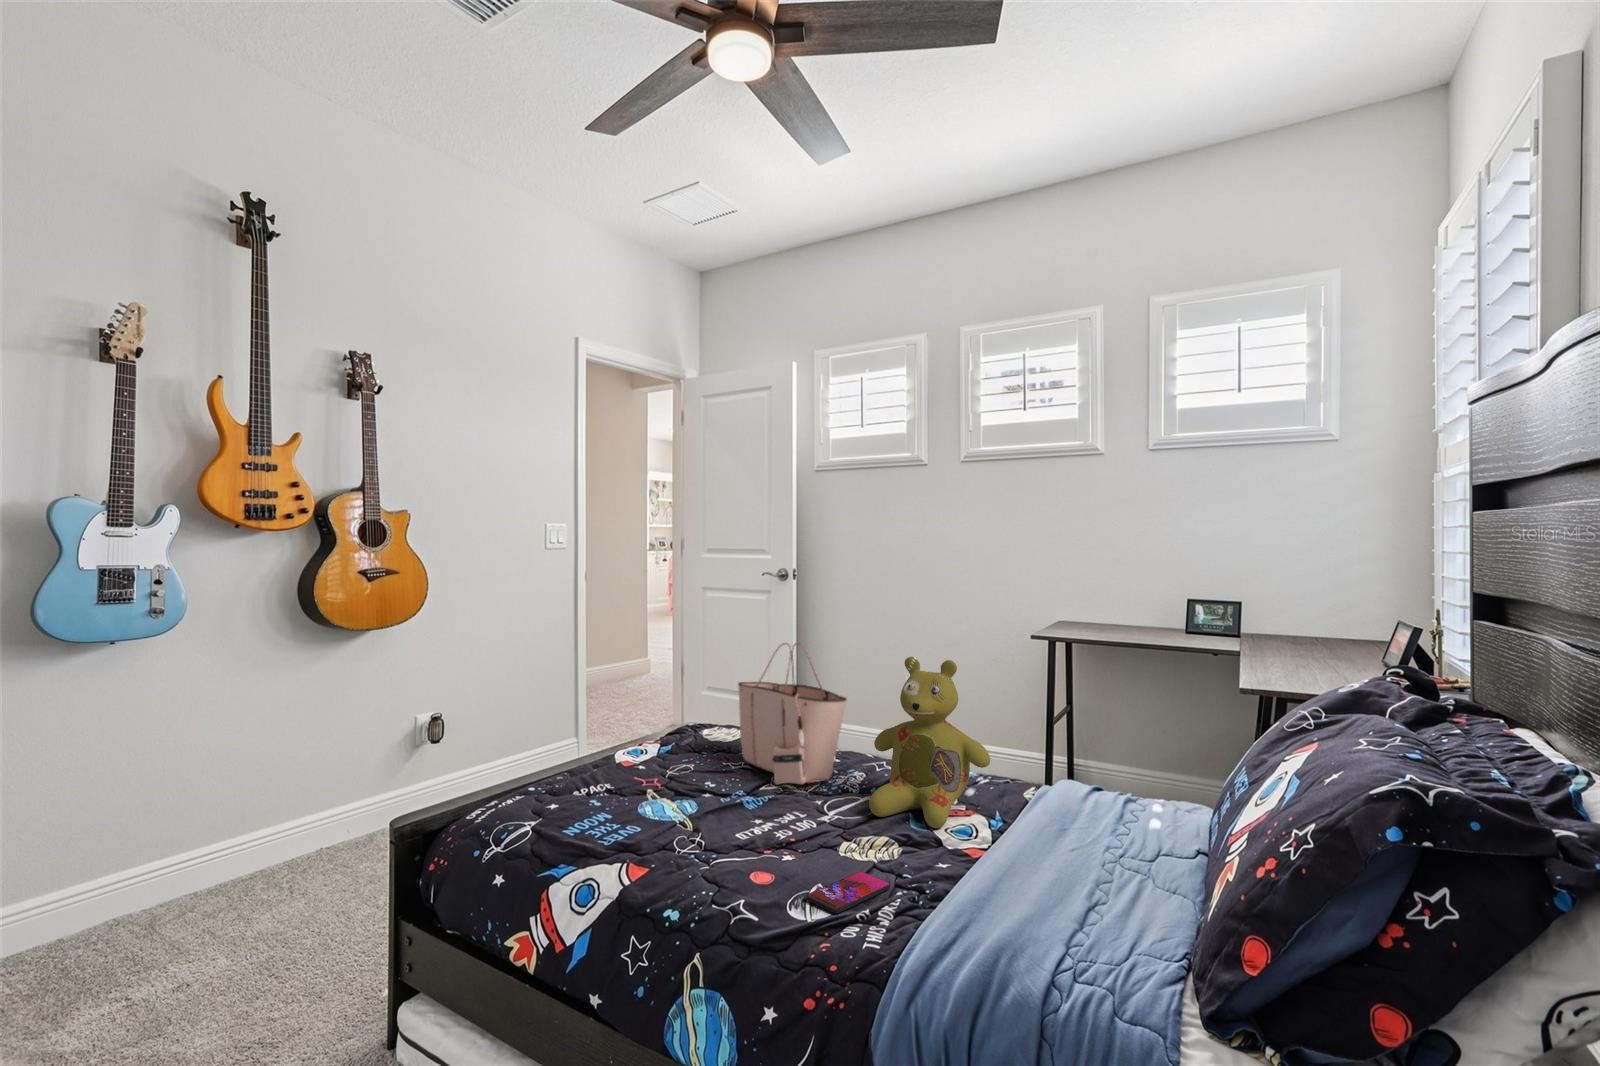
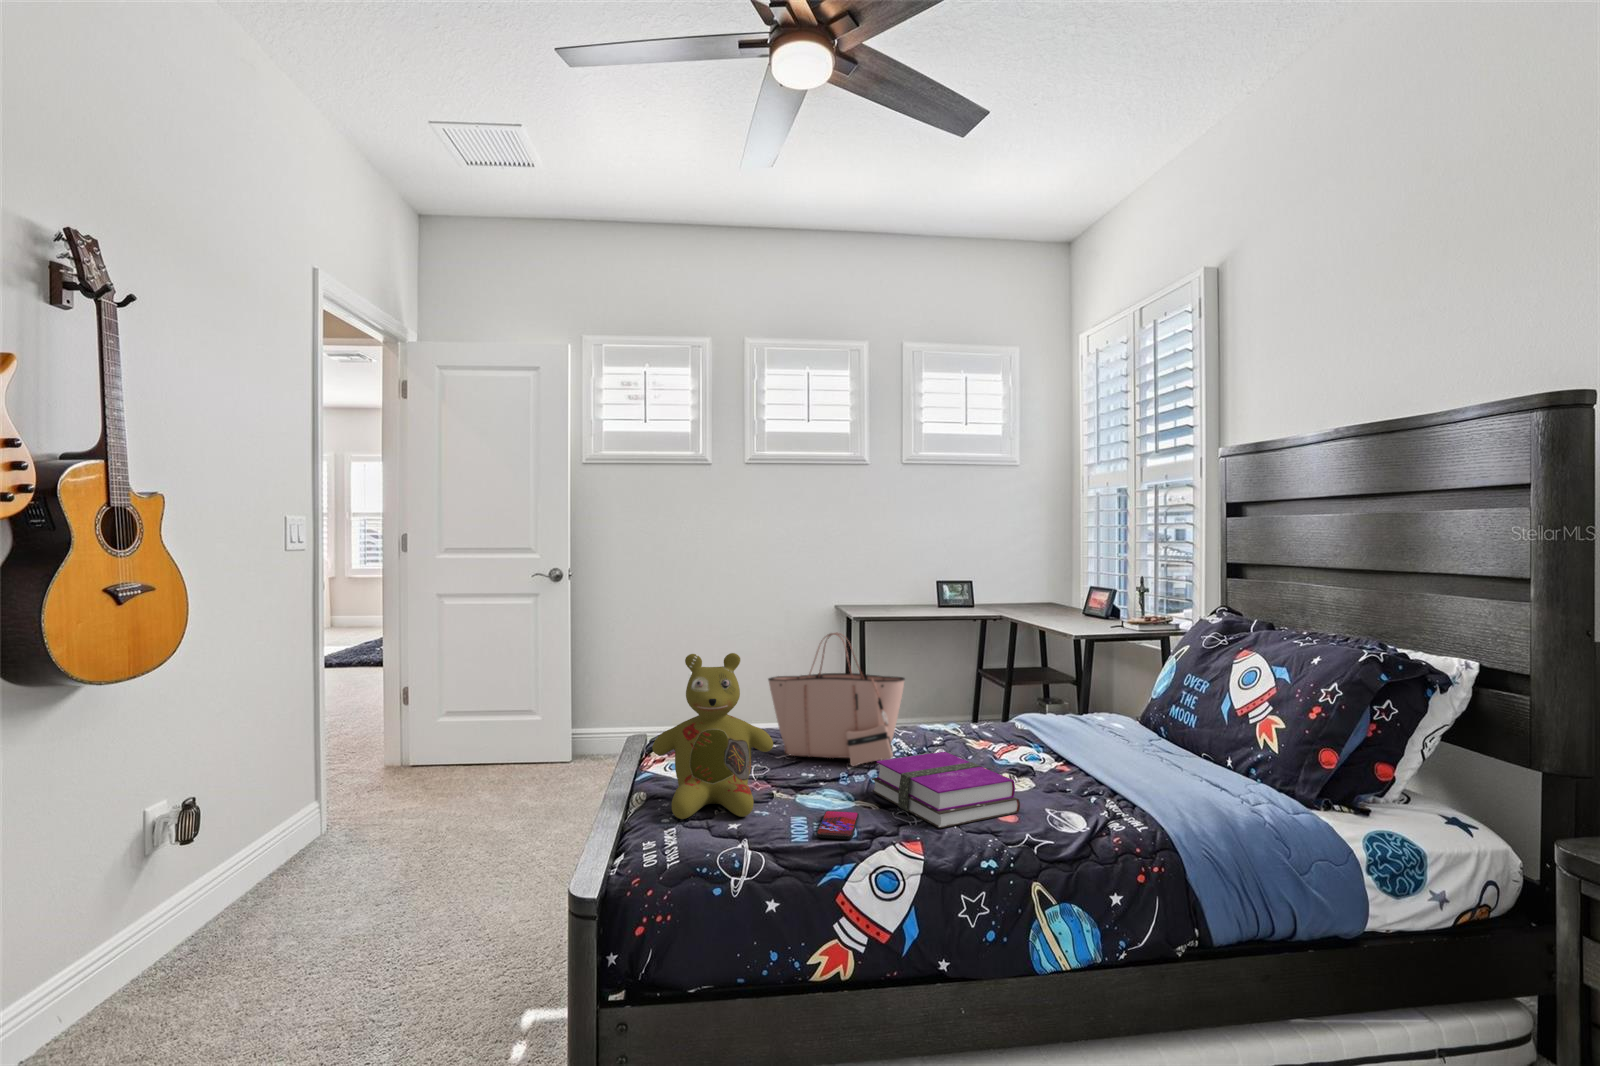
stuffed bear: present [869,657,990,828] -> present [652,653,773,819]
hardback book: none [688,779,820,868] -> present [872,752,1020,828]
smartphone: present [806,872,890,913] -> present [816,811,859,839]

